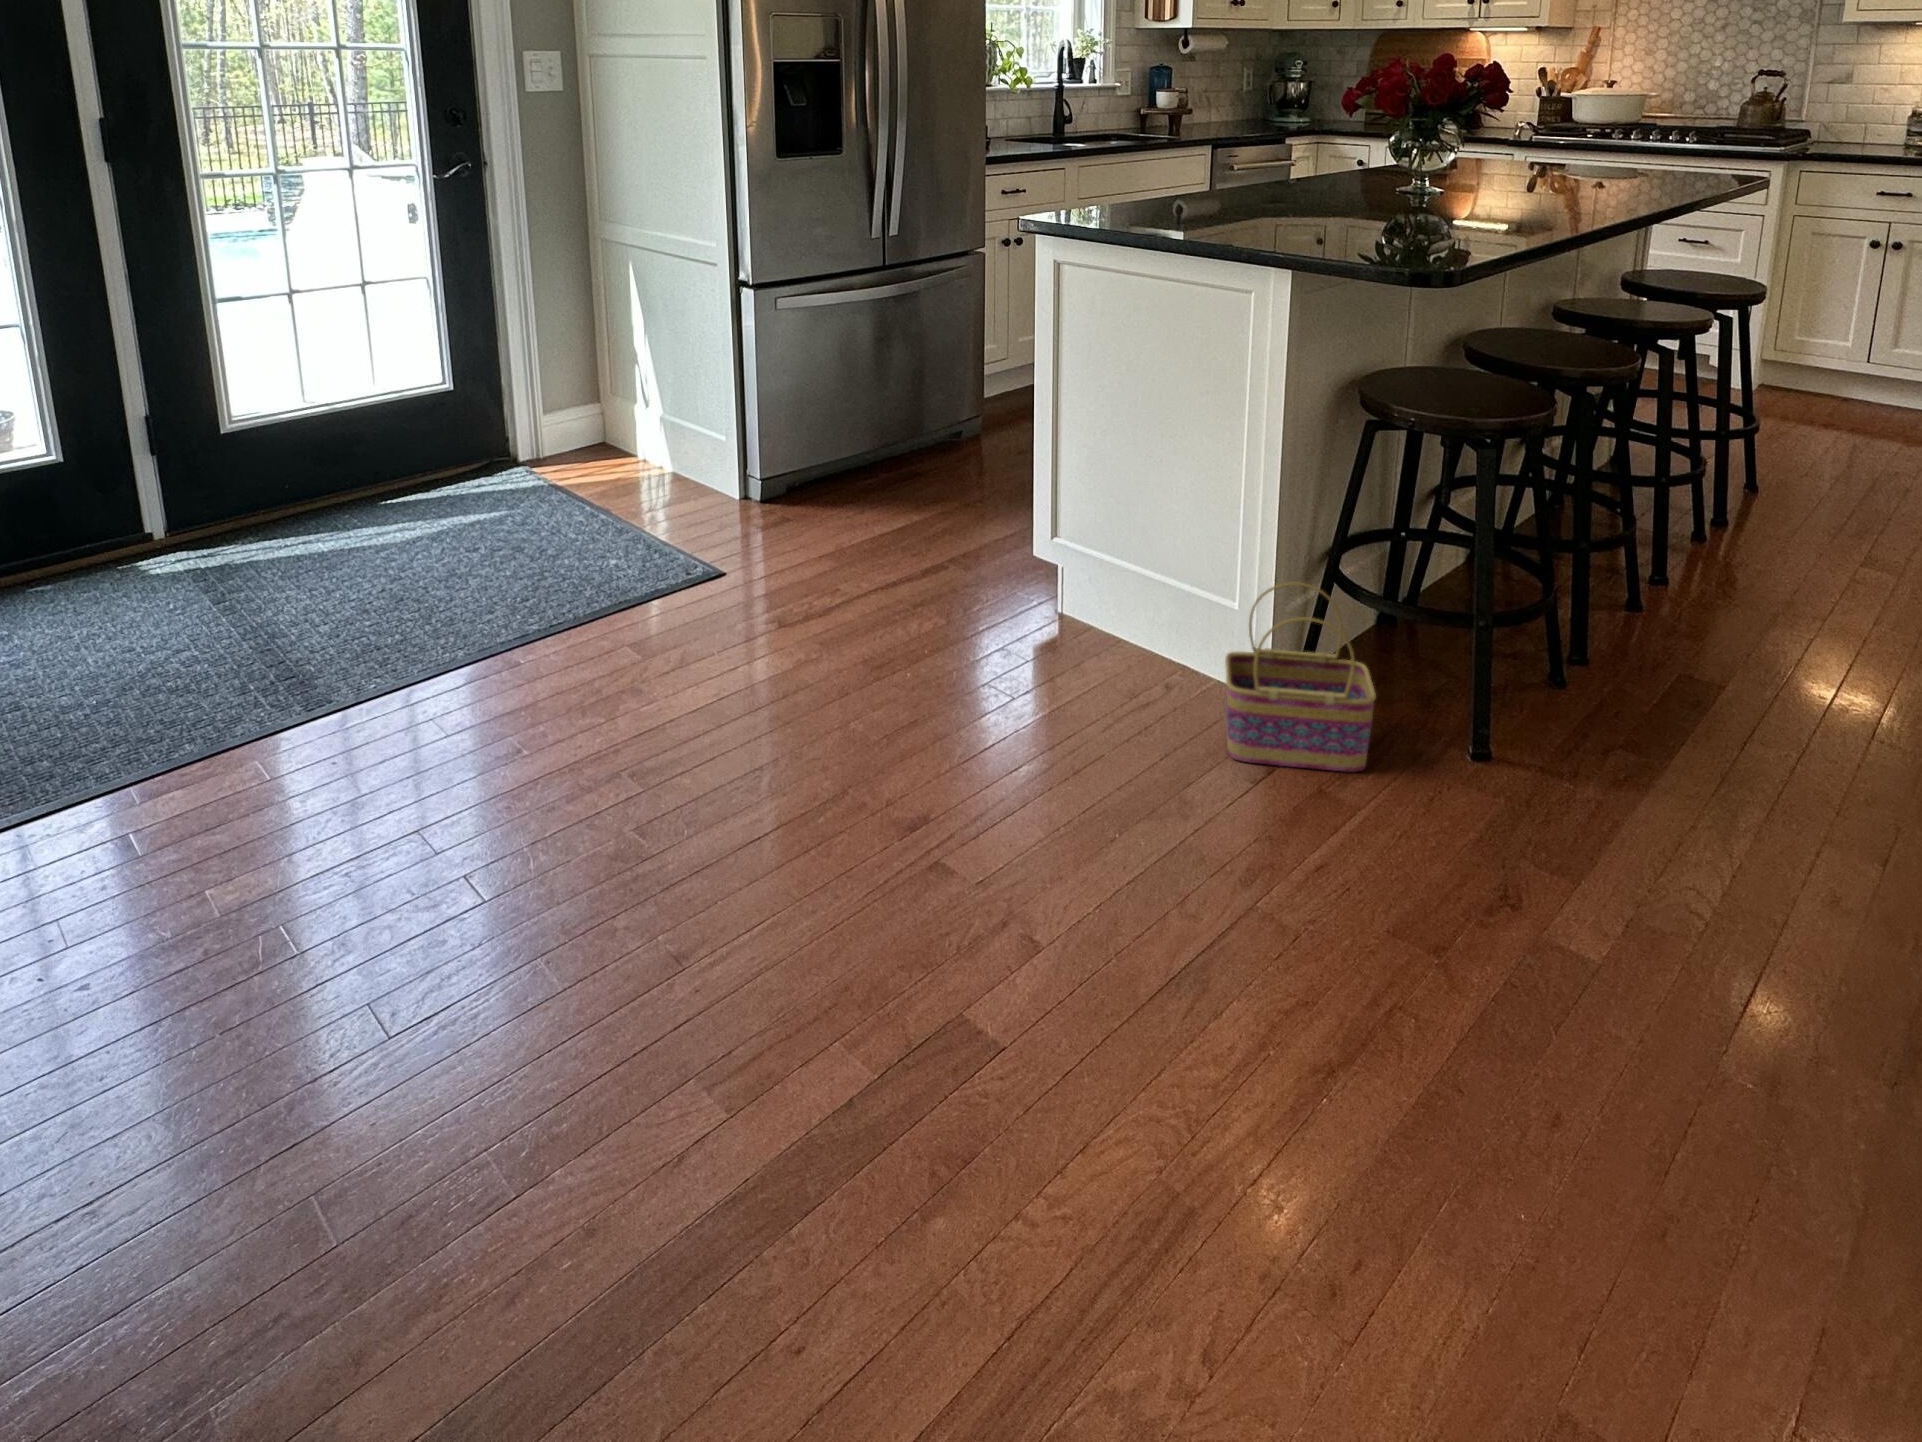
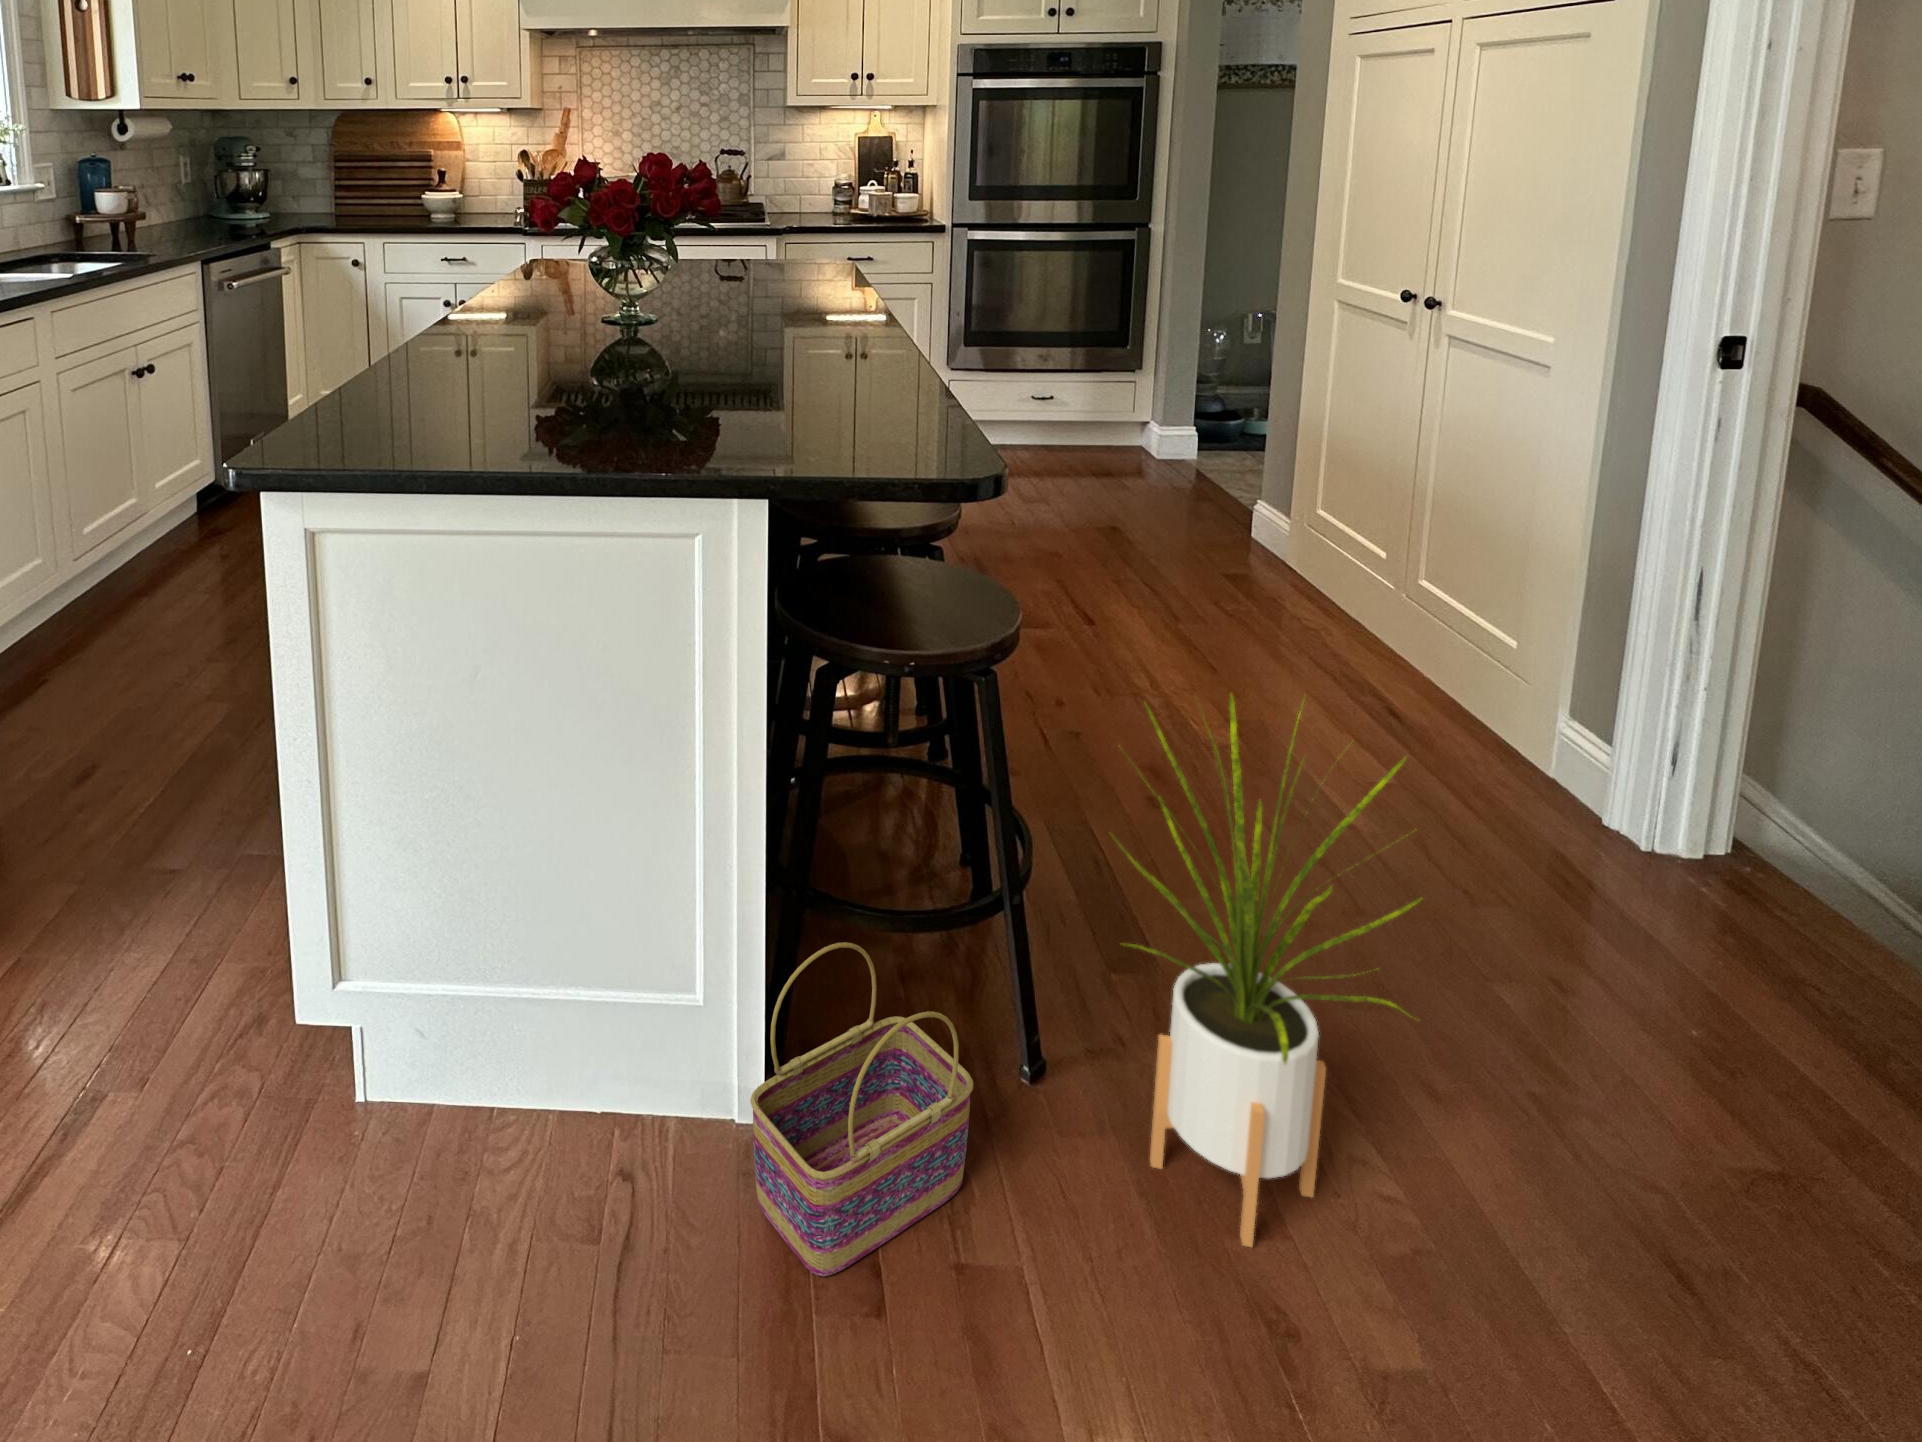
house plant: none [1468,461,1737,885] -> present [1114,695,1421,1247]

